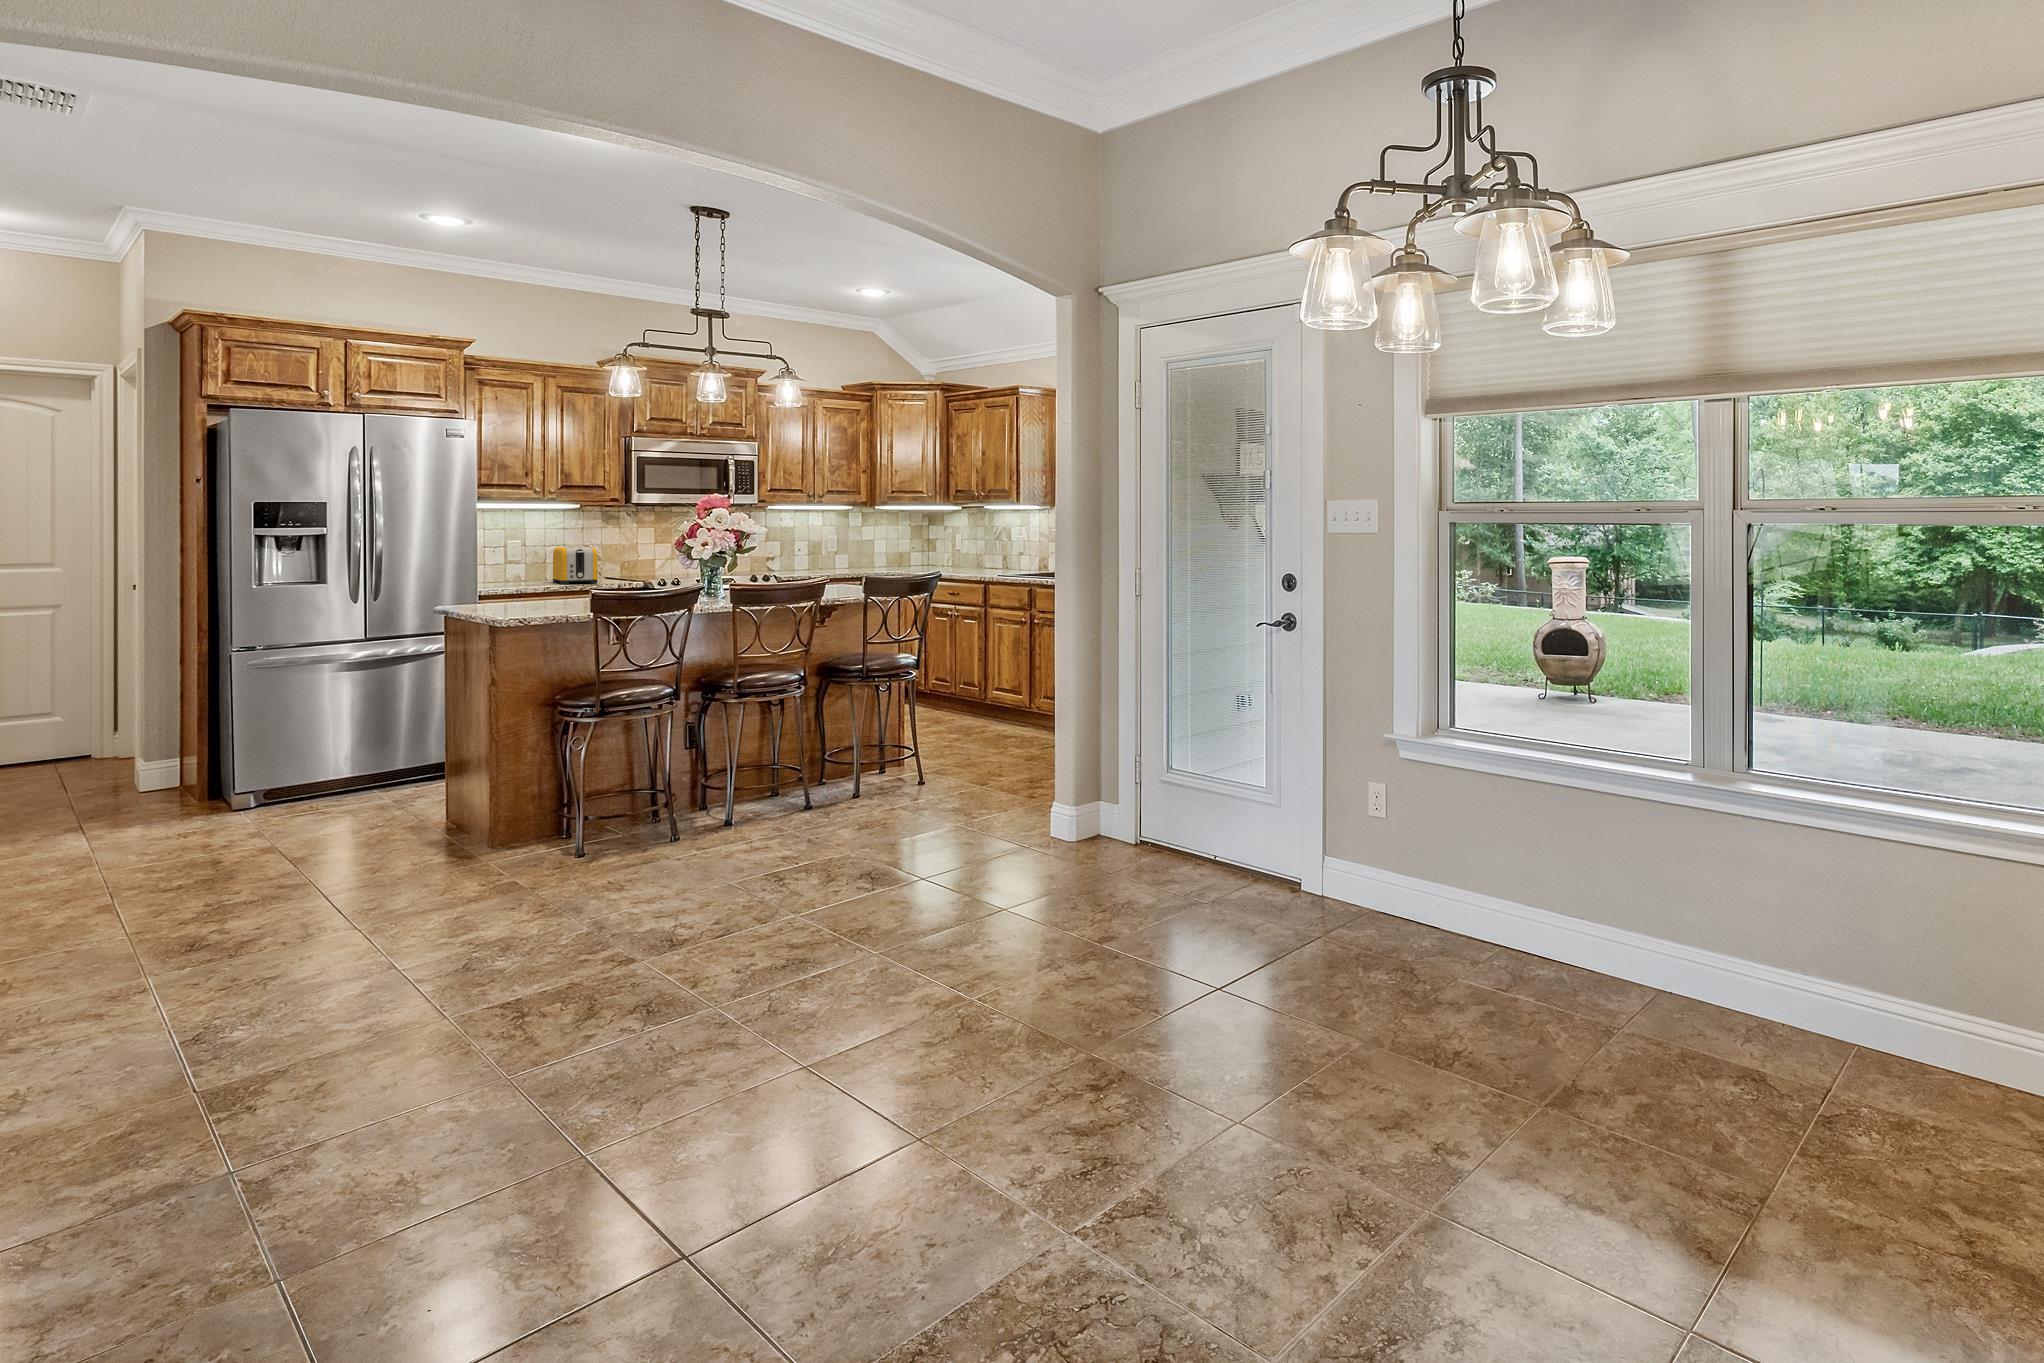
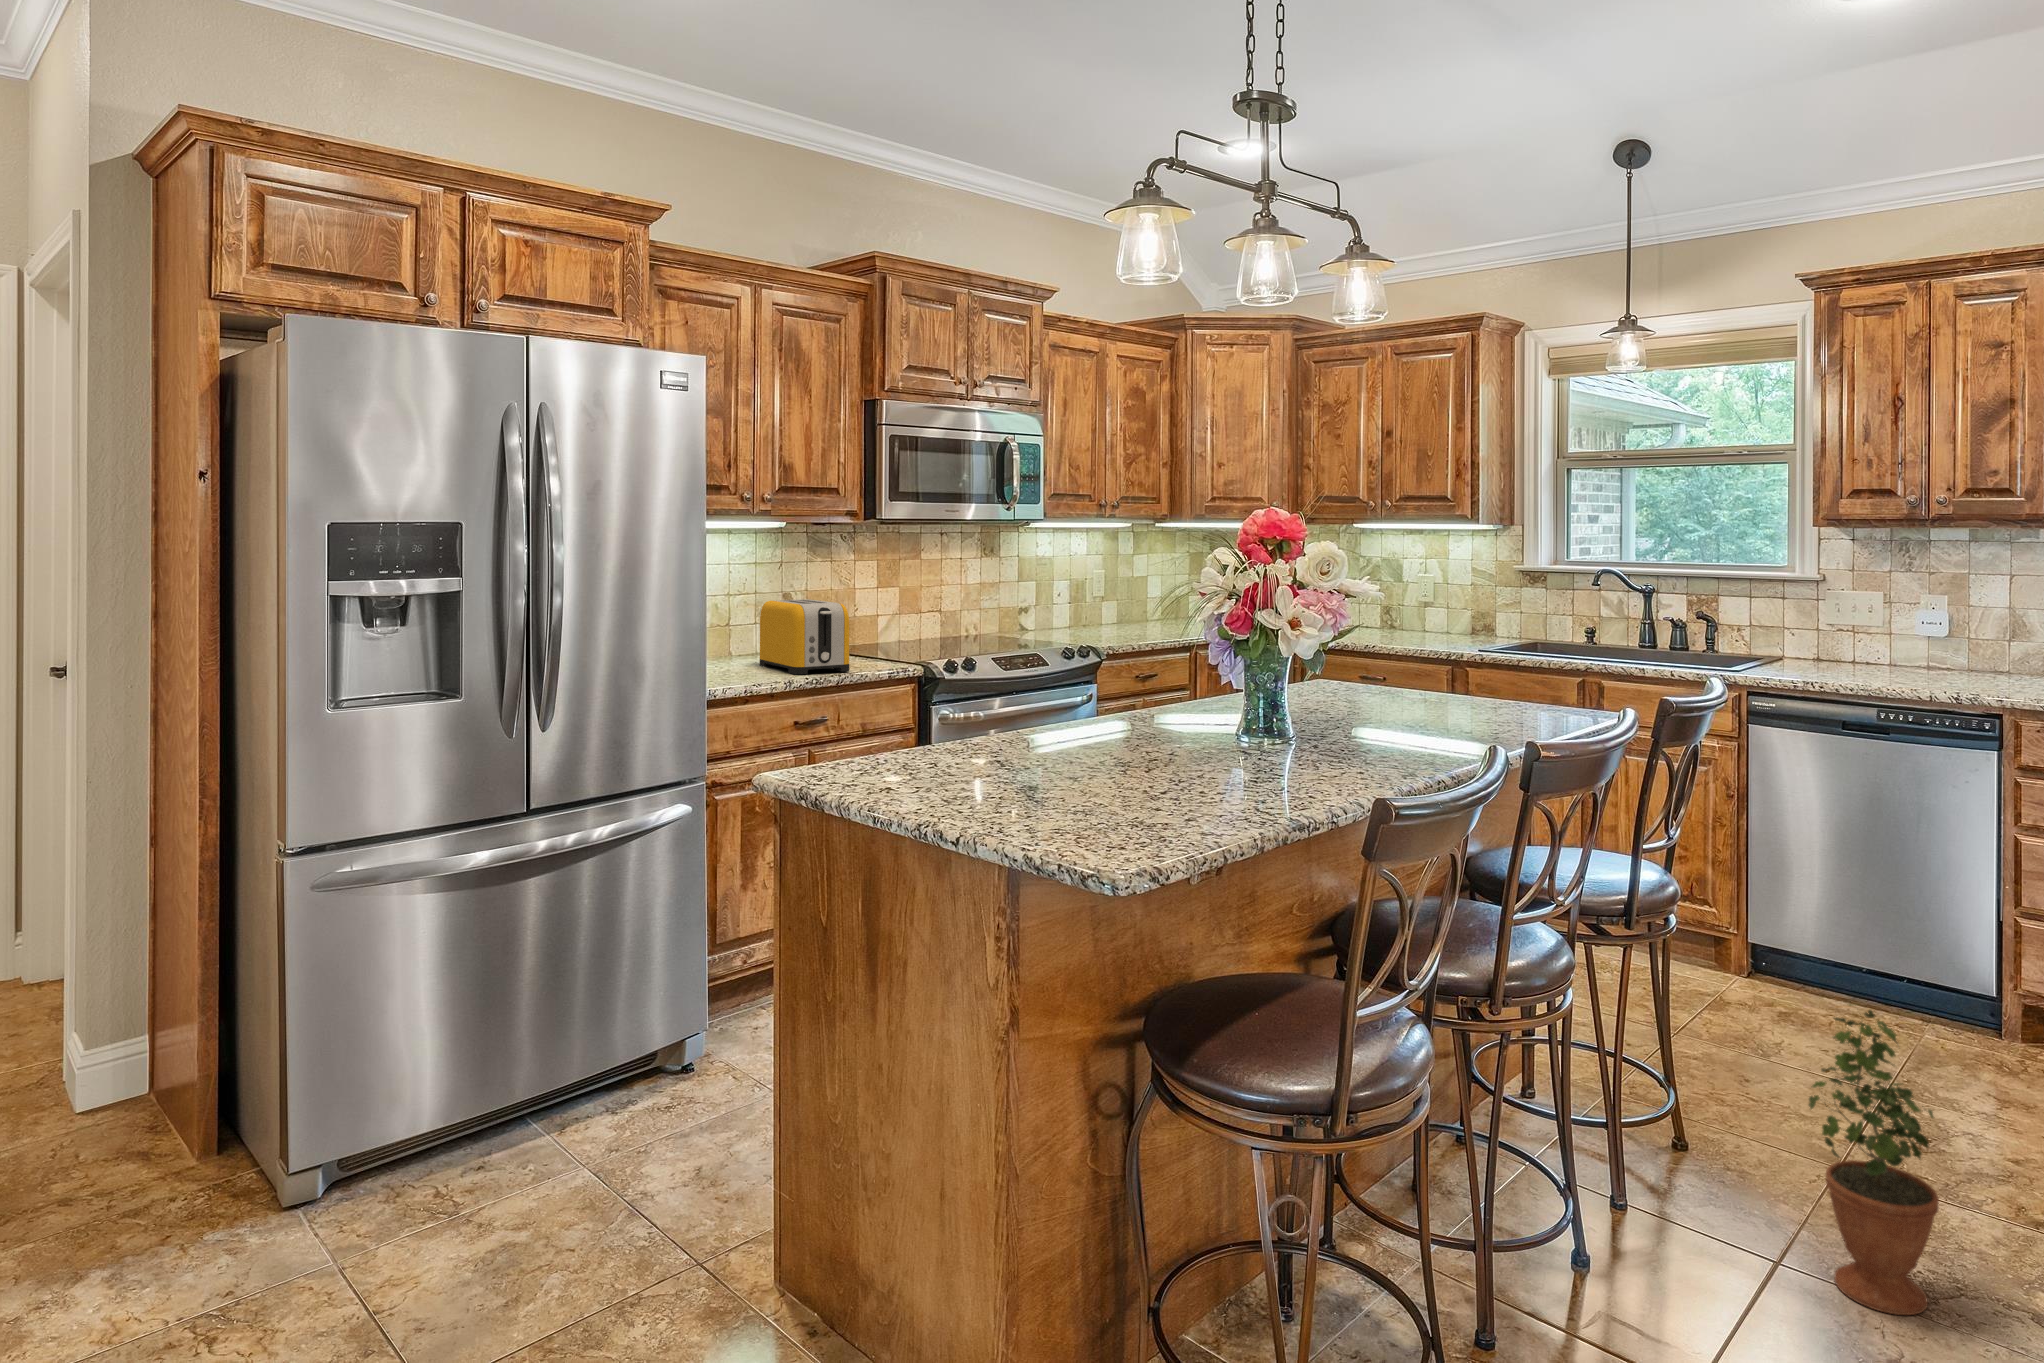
potted plant: none [894,695,944,812] -> present [1809,1004,1939,1315]

